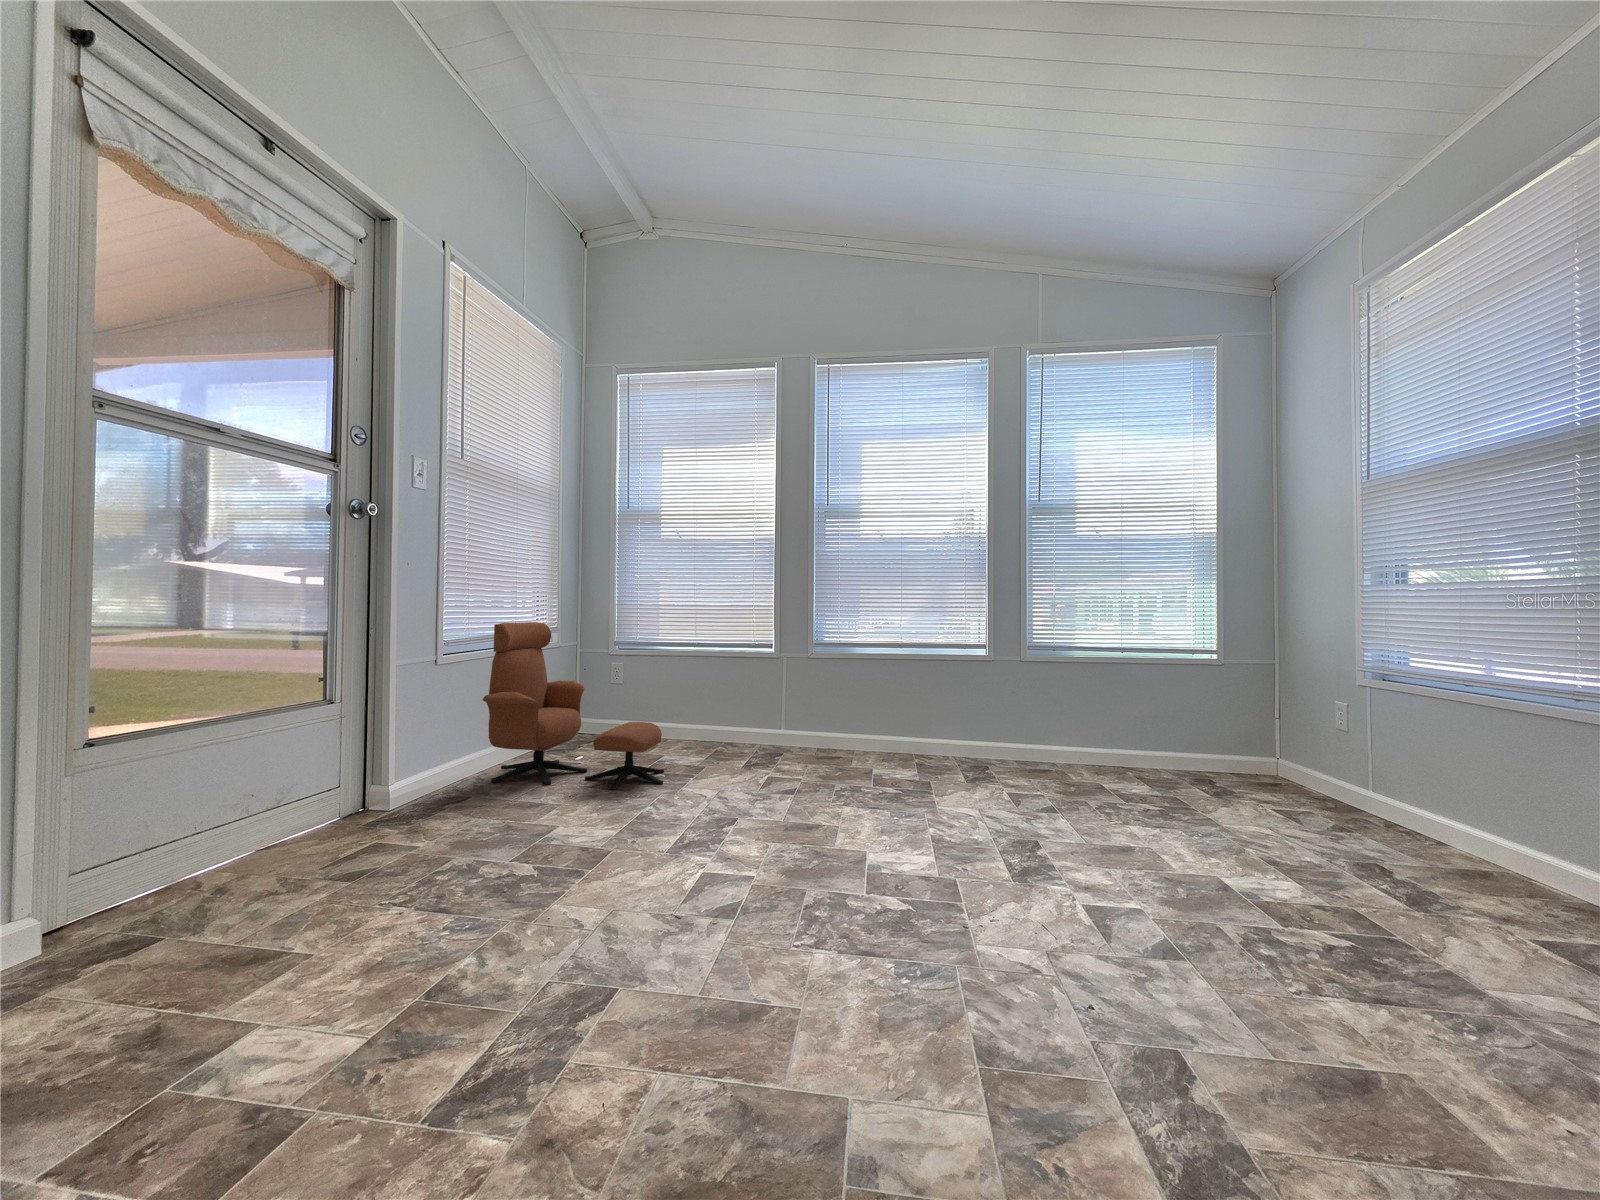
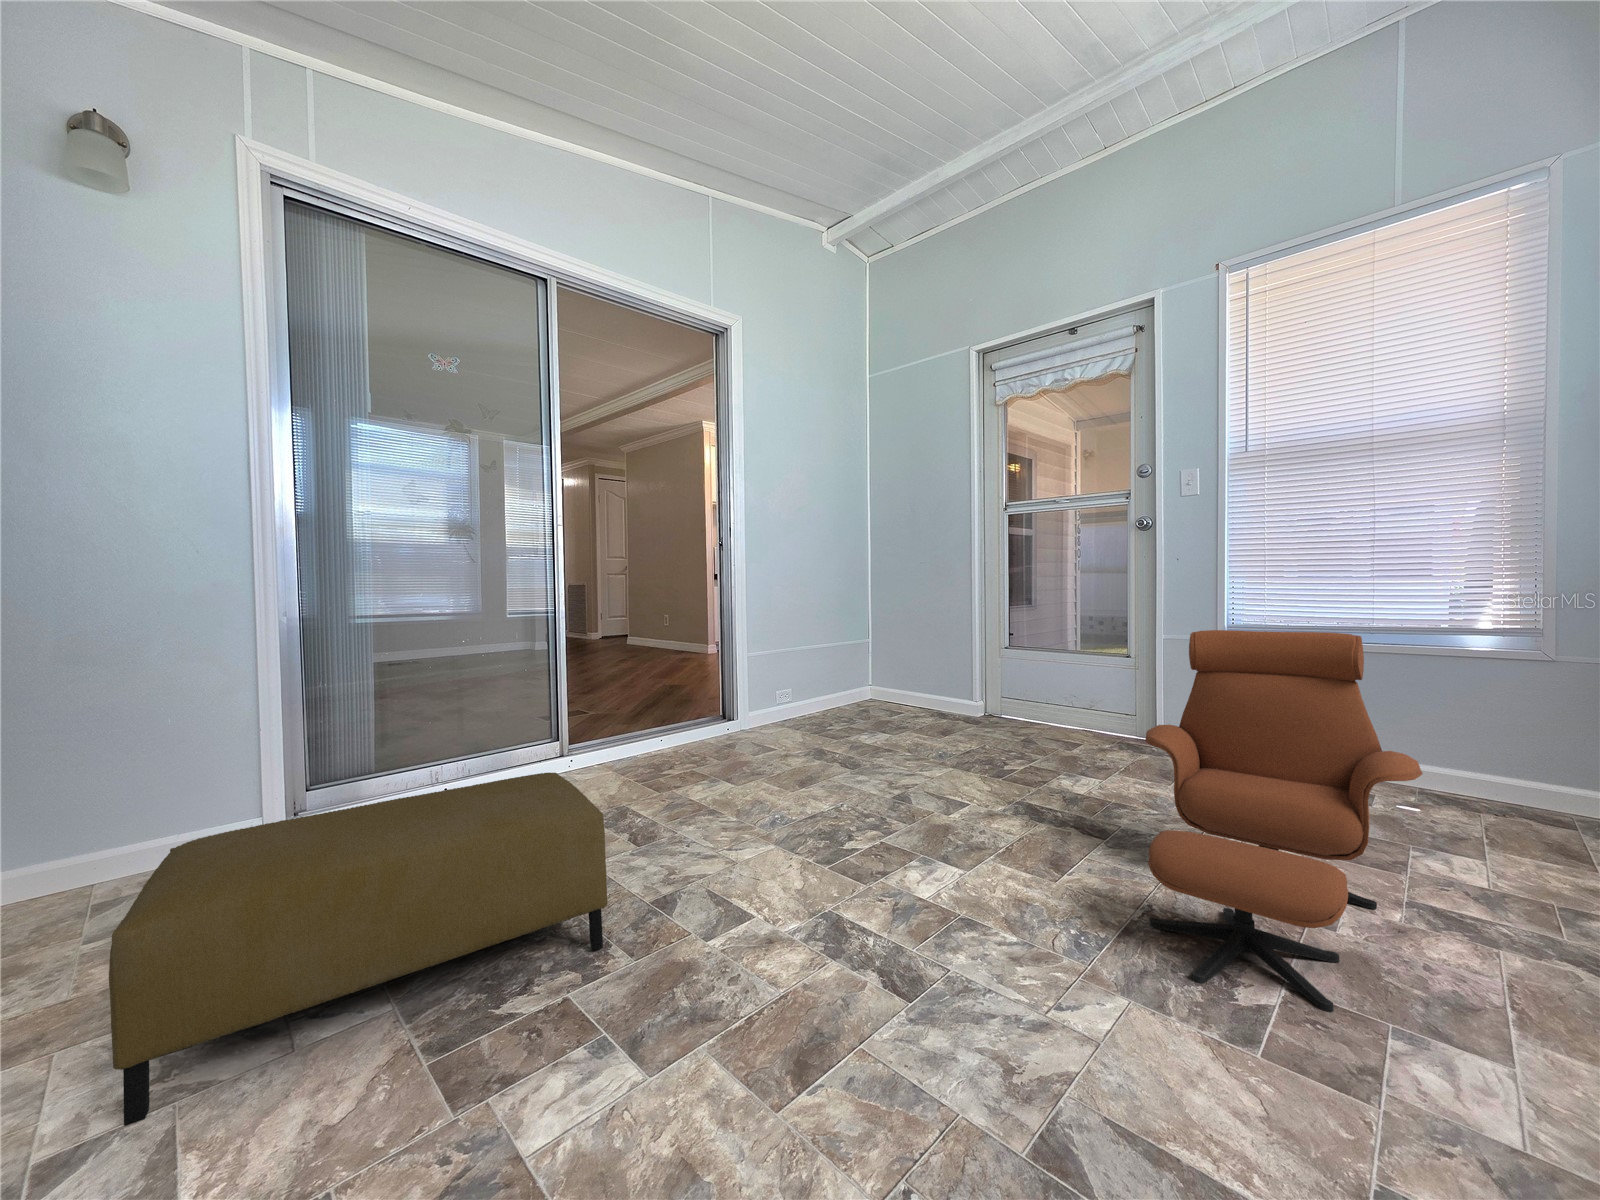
ottoman: none [760,778,1201,1069] -> present [109,773,607,1126]

